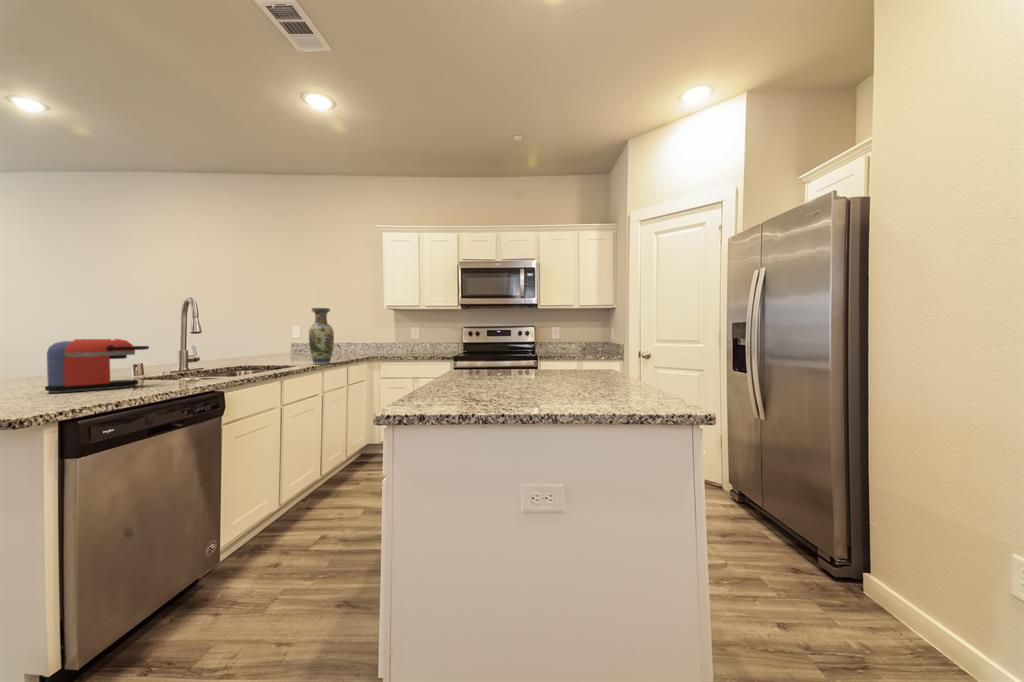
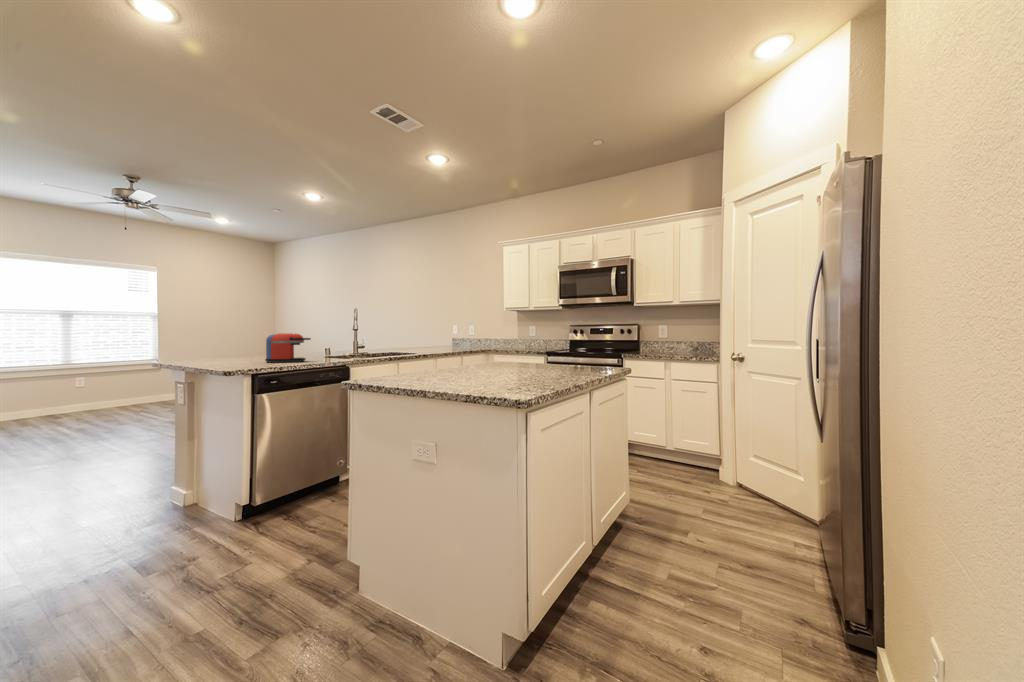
vase: present [309,308,334,364] -> none [425,312,442,354]

